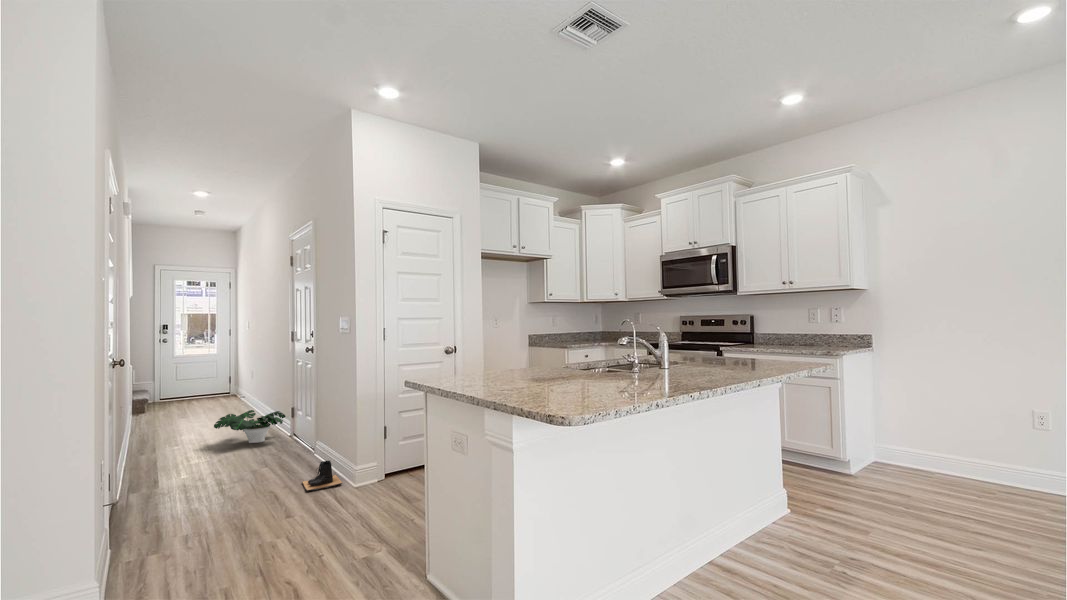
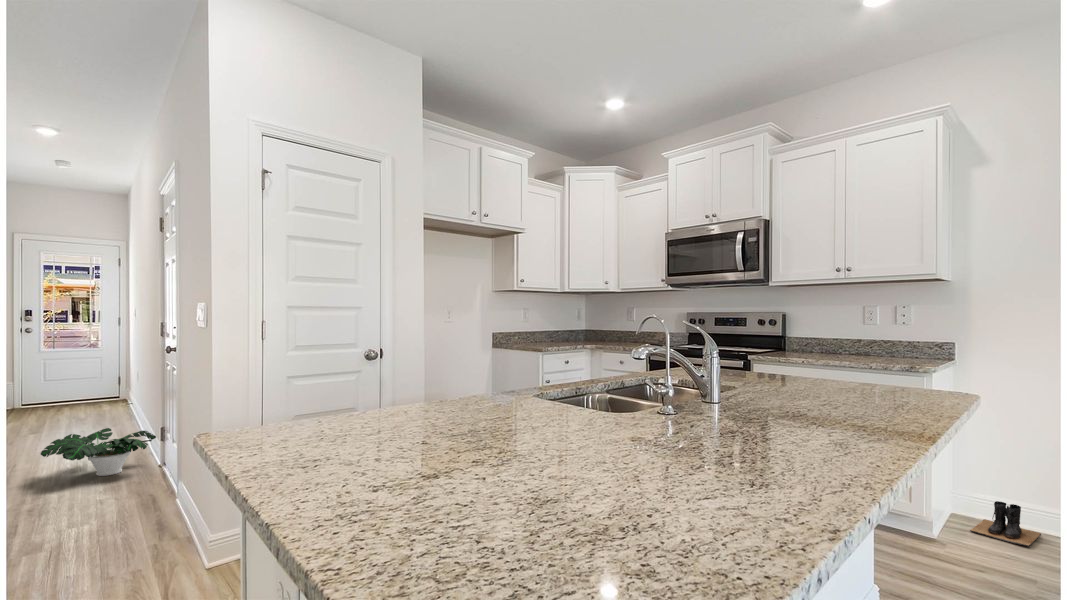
boots: present [302,461,342,491] -> present [970,501,1041,547]

